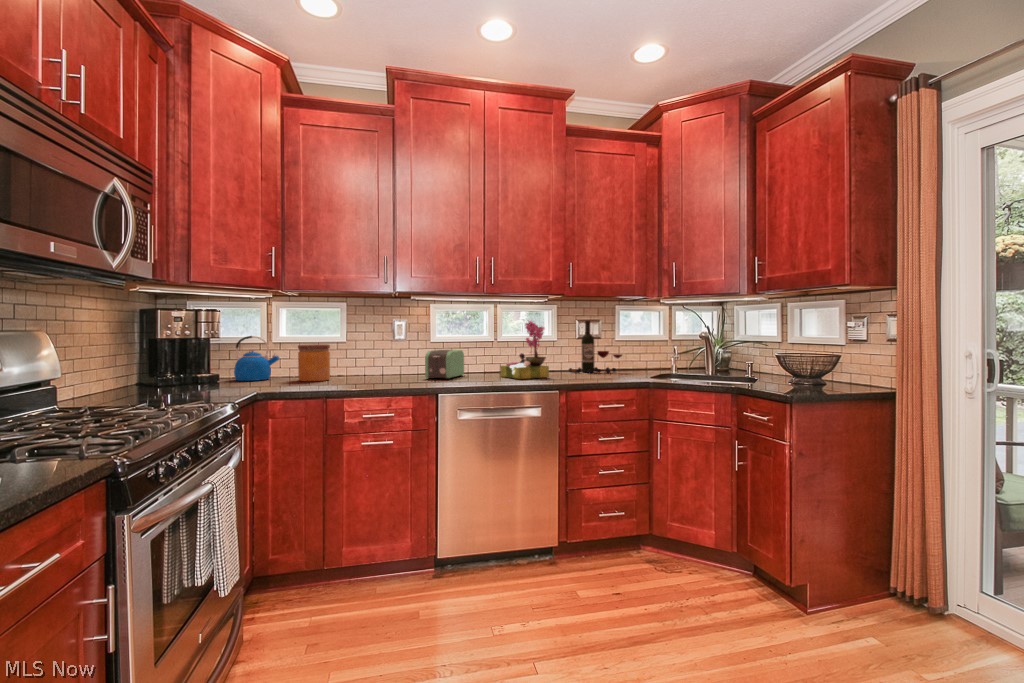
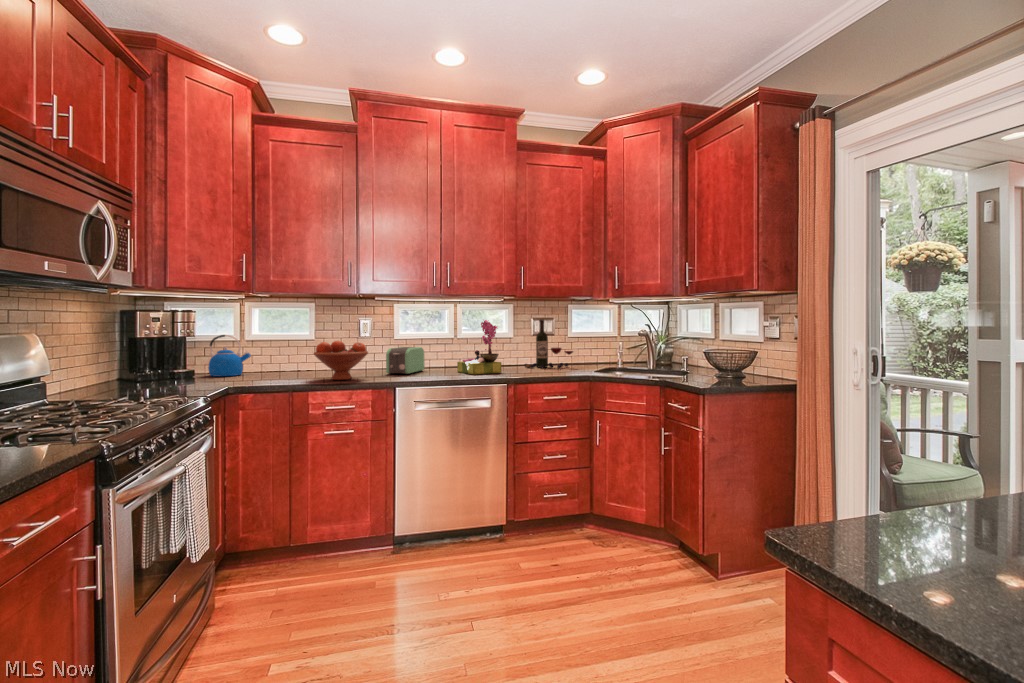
fruit bowl: none [349,342,408,385] -> present [314,341,368,380]
jar: present [298,344,330,381] -> none [267,342,298,377]

